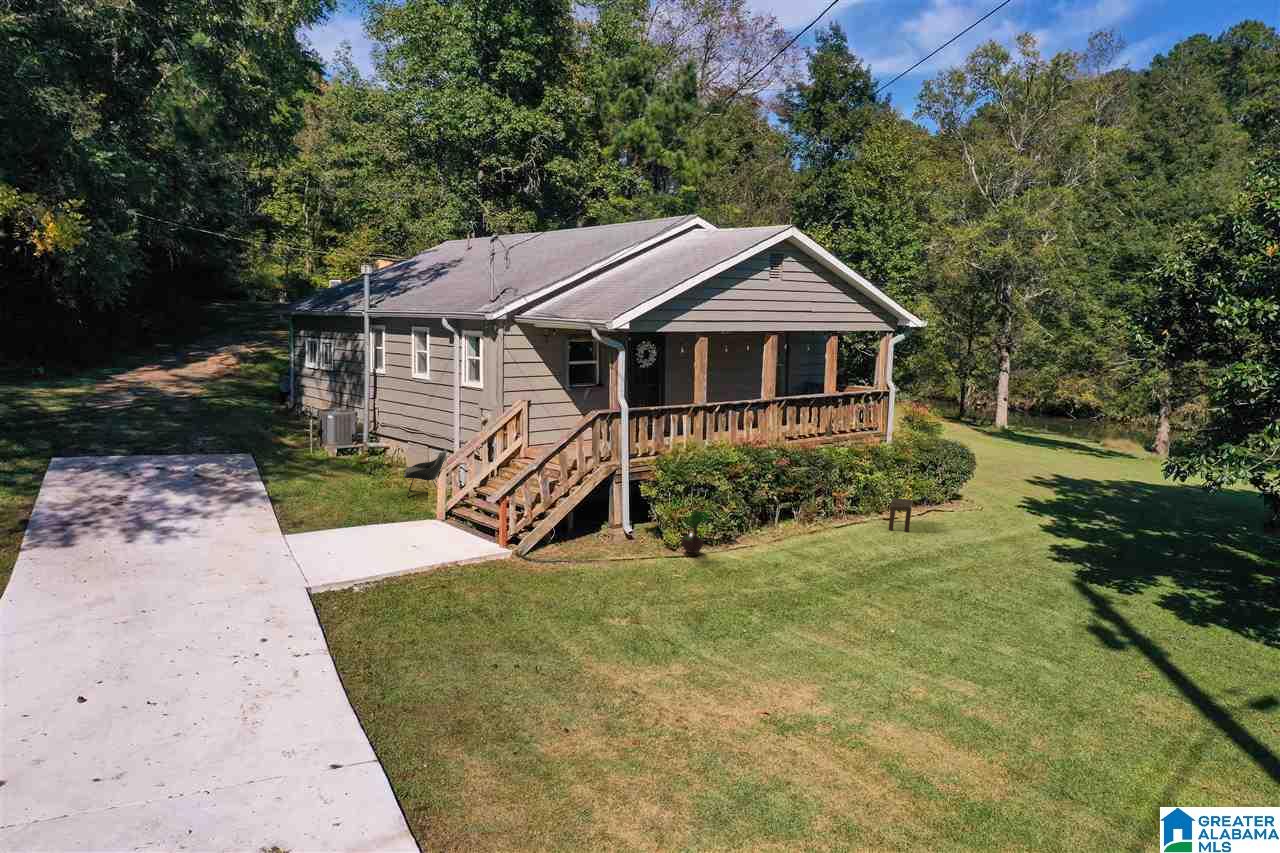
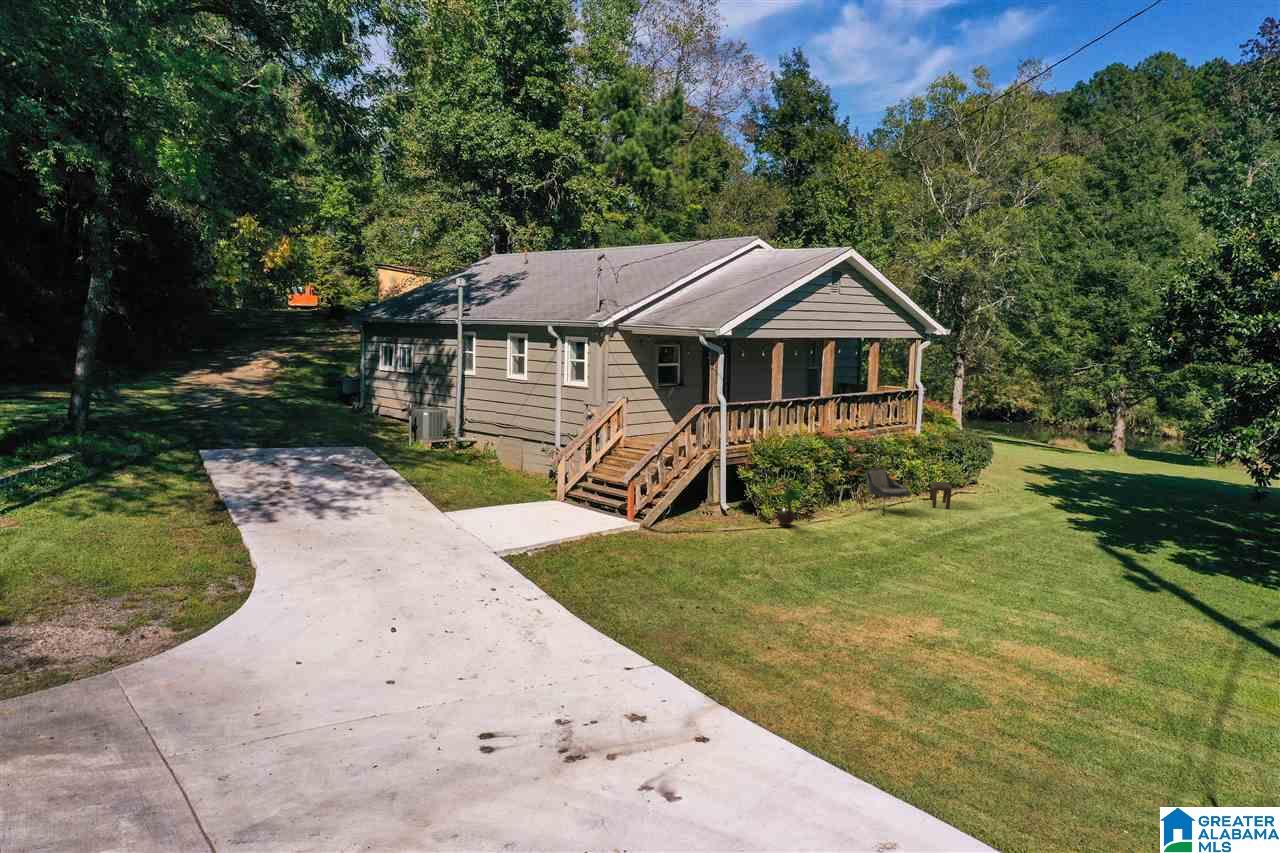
lounge chair: present [404,451,446,498] -> present [866,468,910,511]

